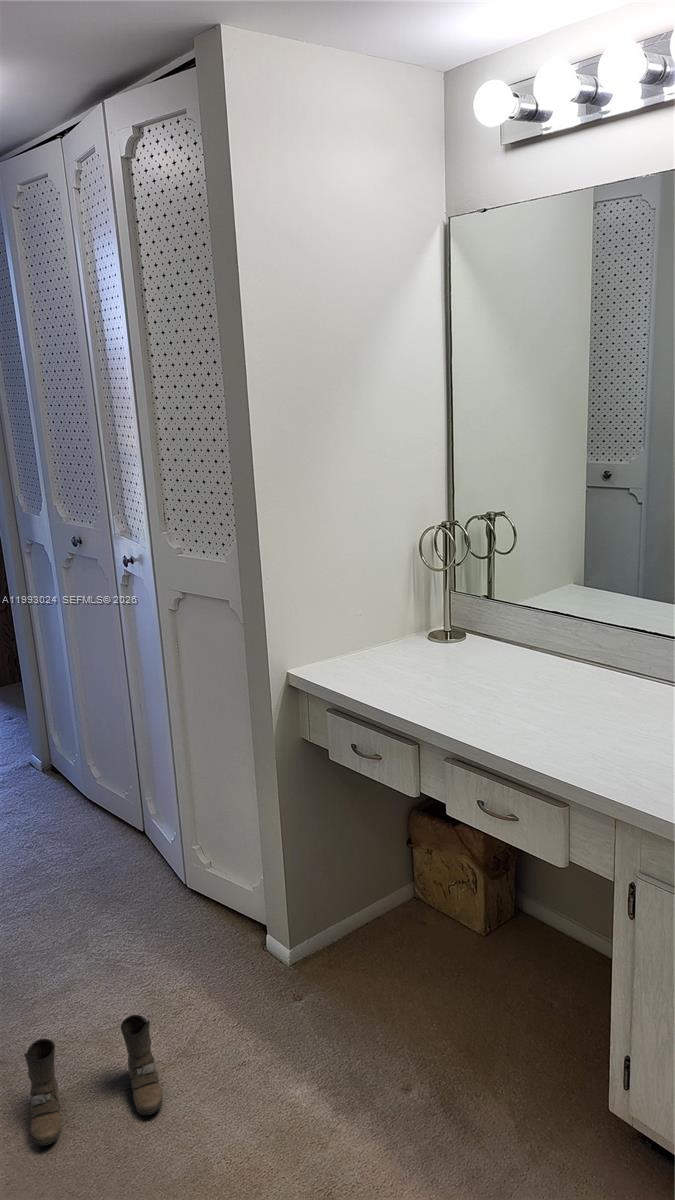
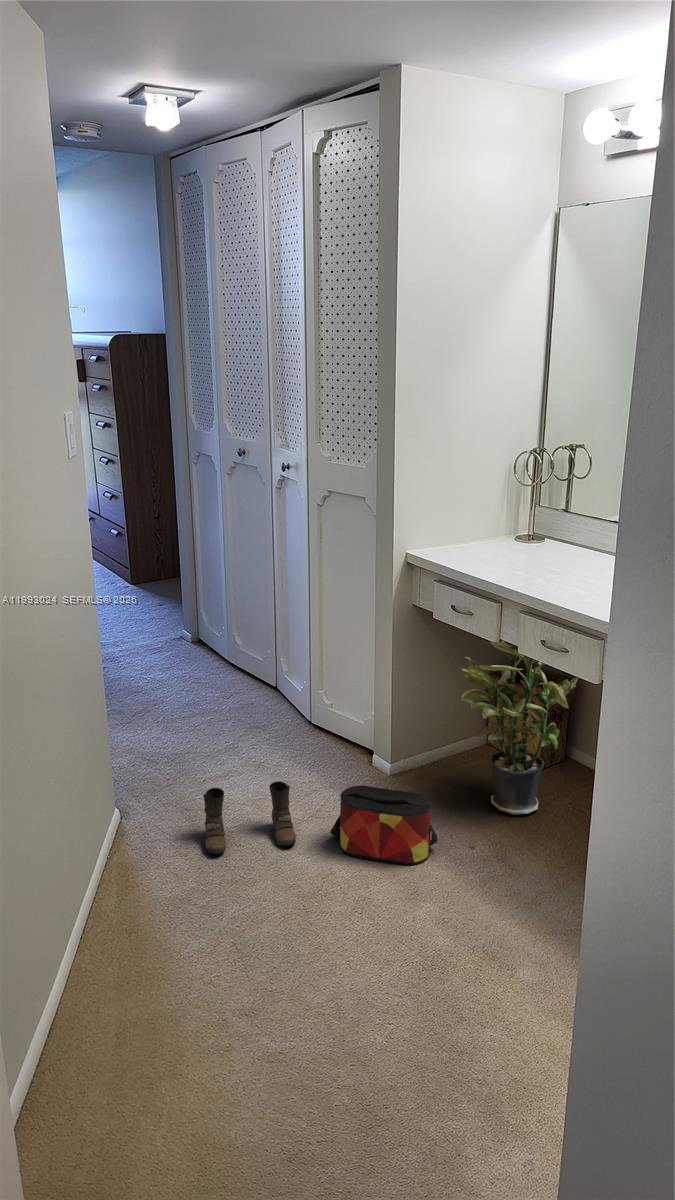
potted plant: none [373,735,527,1014] -> present [461,641,578,815]
bag: none [210,1012,360,1129] -> present [330,785,438,865]

